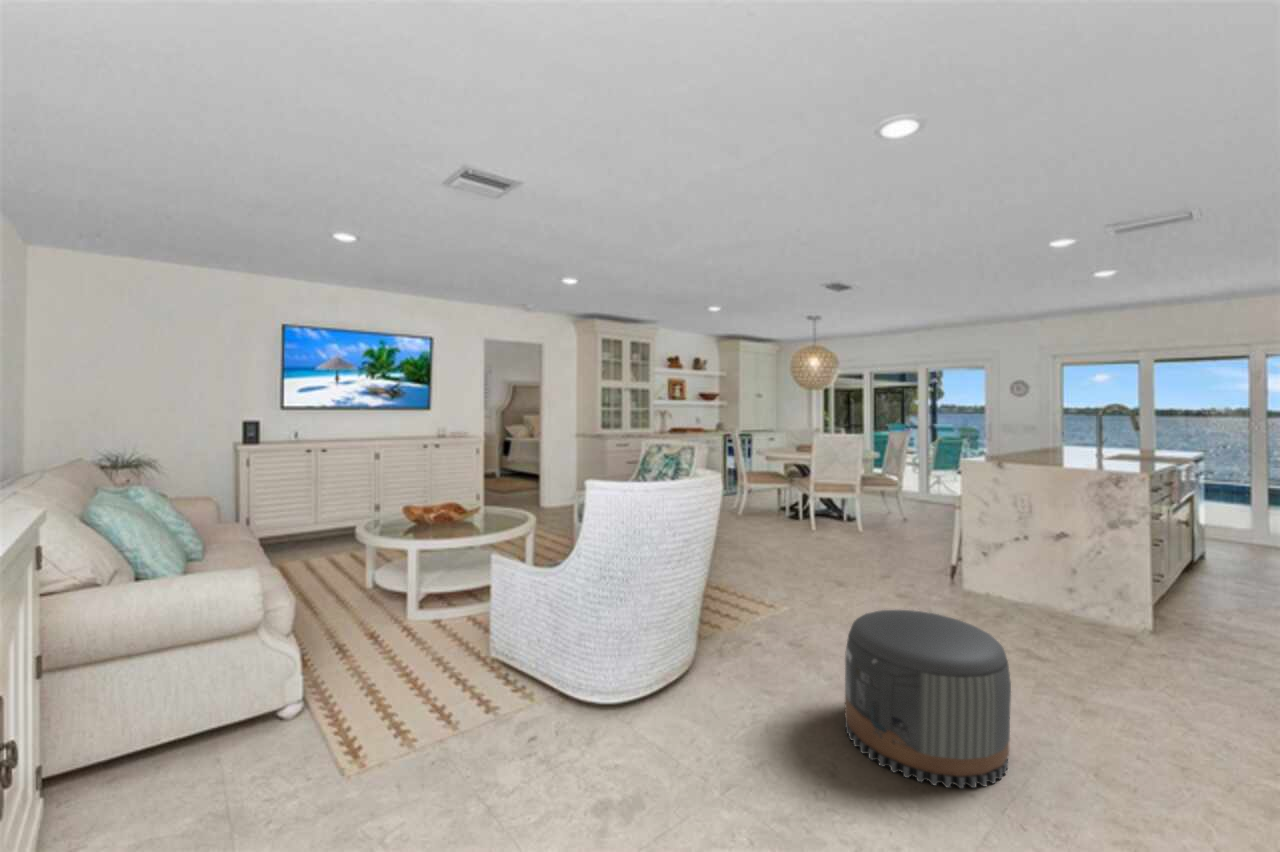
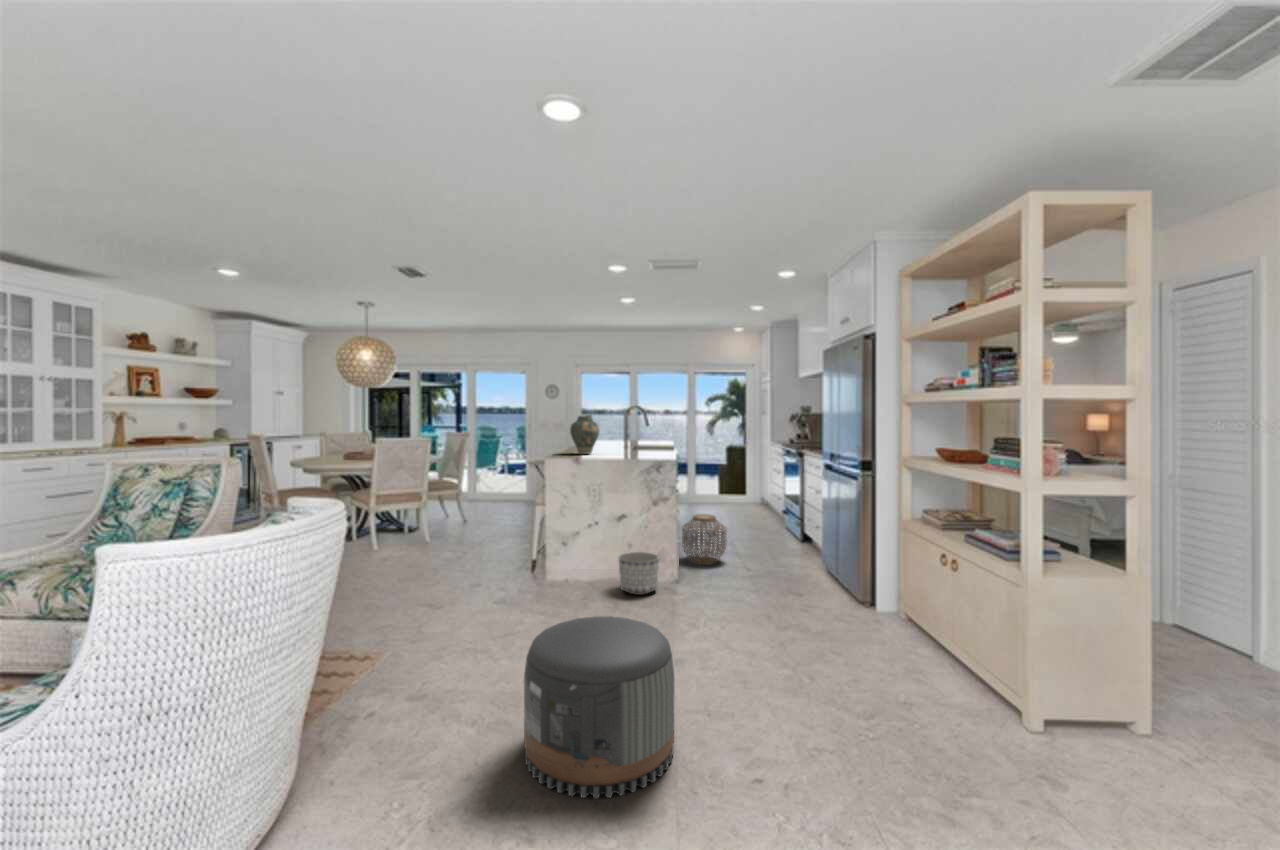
vase: none [1004,414,1044,459] -> present [570,415,599,454]
woven basket: none [1171,551,1258,622] -> present [682,514,726,565]
planter: none [1045,576,1106,629] -> present [619,552,659,595]

